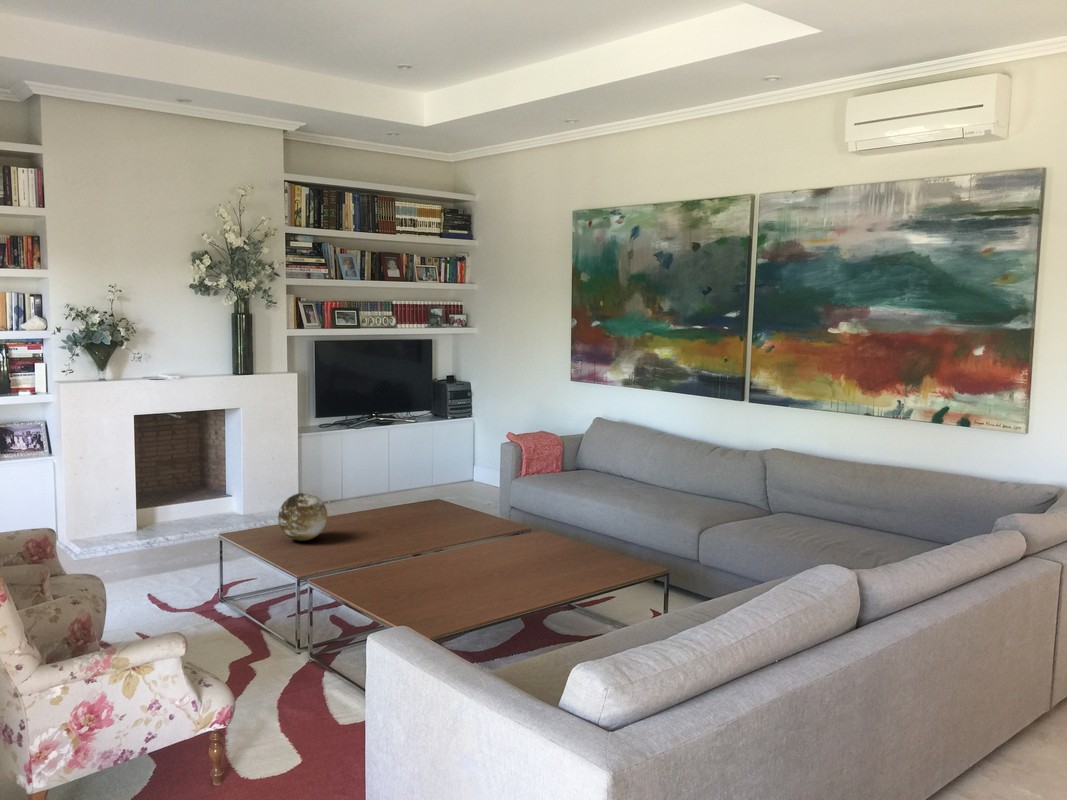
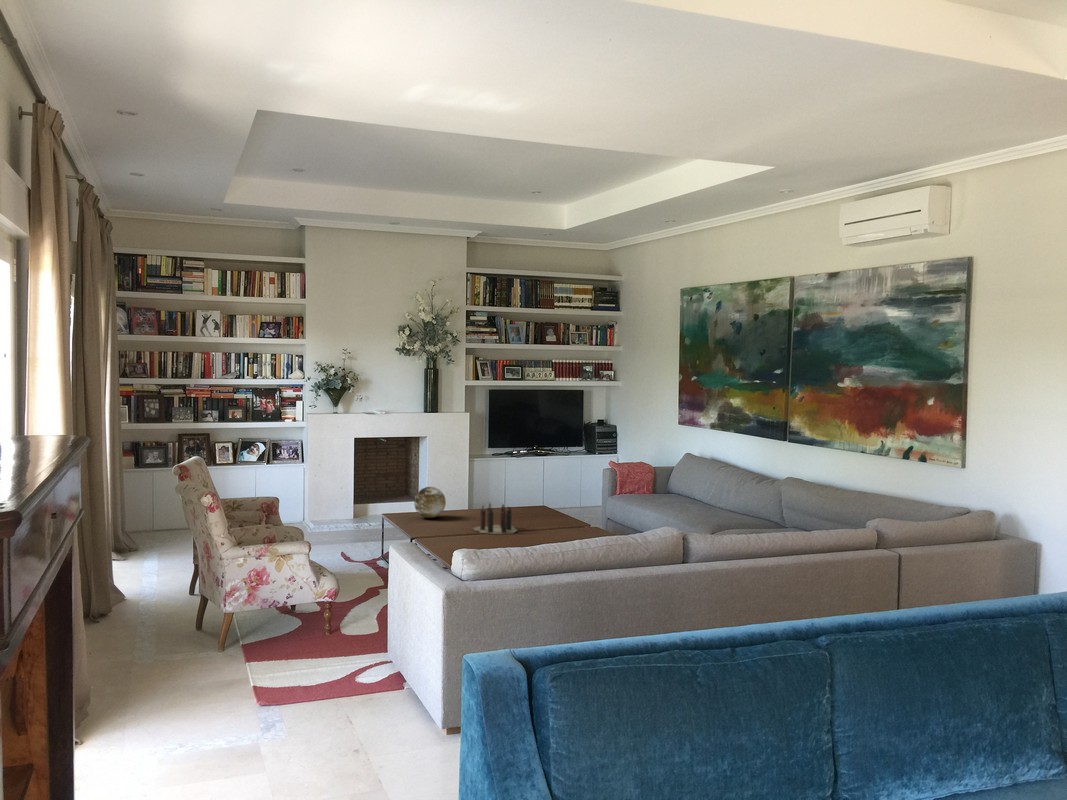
candle: none [385,515,476,567] -> present [473,503,517,534]

